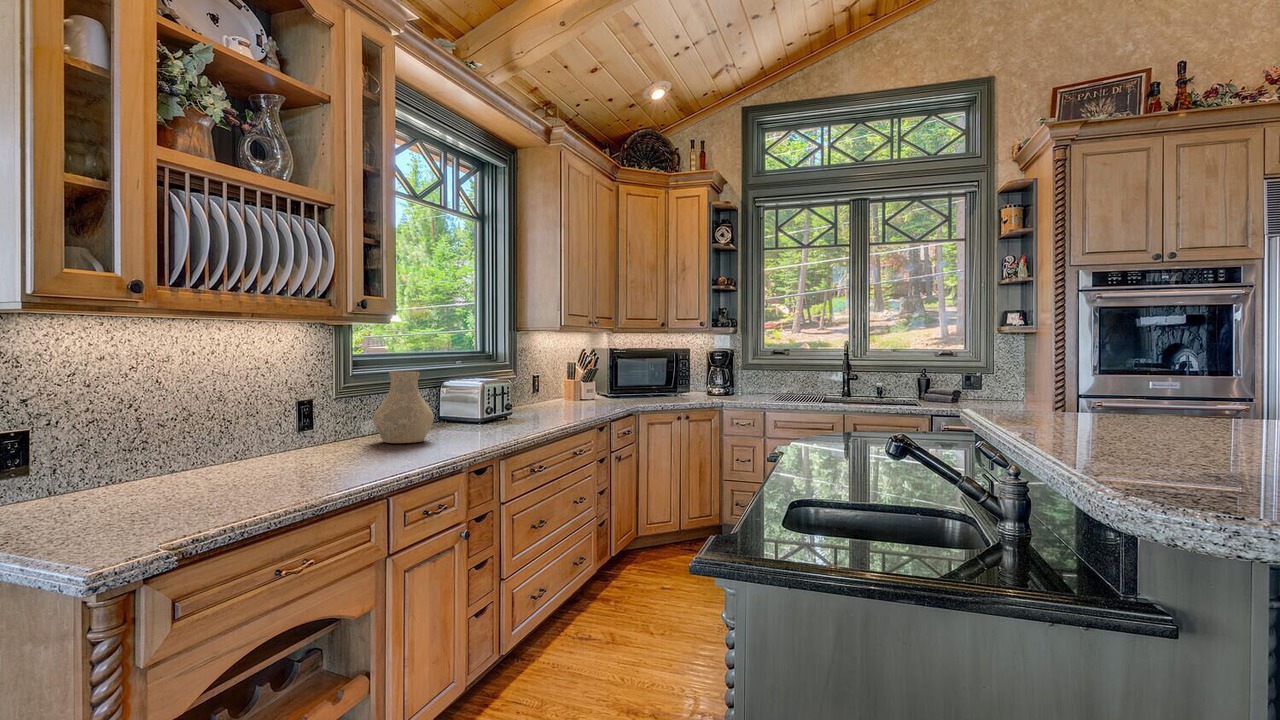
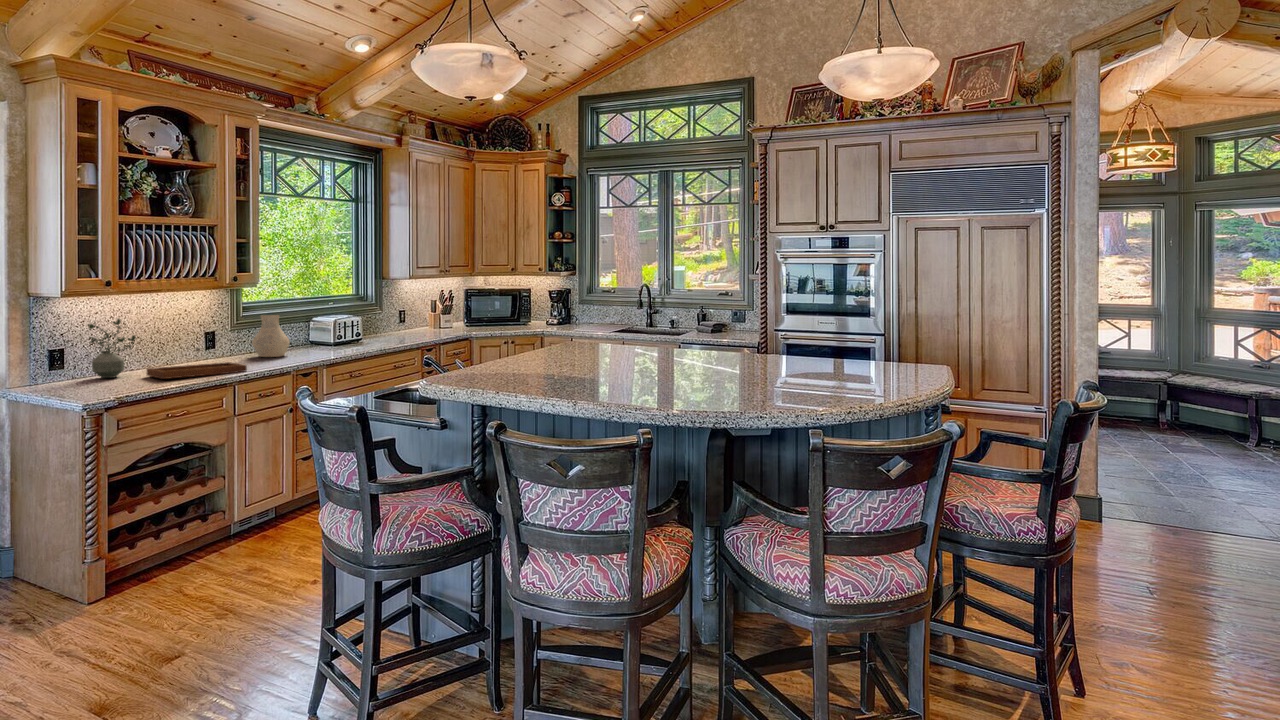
potted plant: none [87,367,191,495] -> present [88,319,136,378]
tray: none [211,426,403,496] -> present [146,347,247,379]

